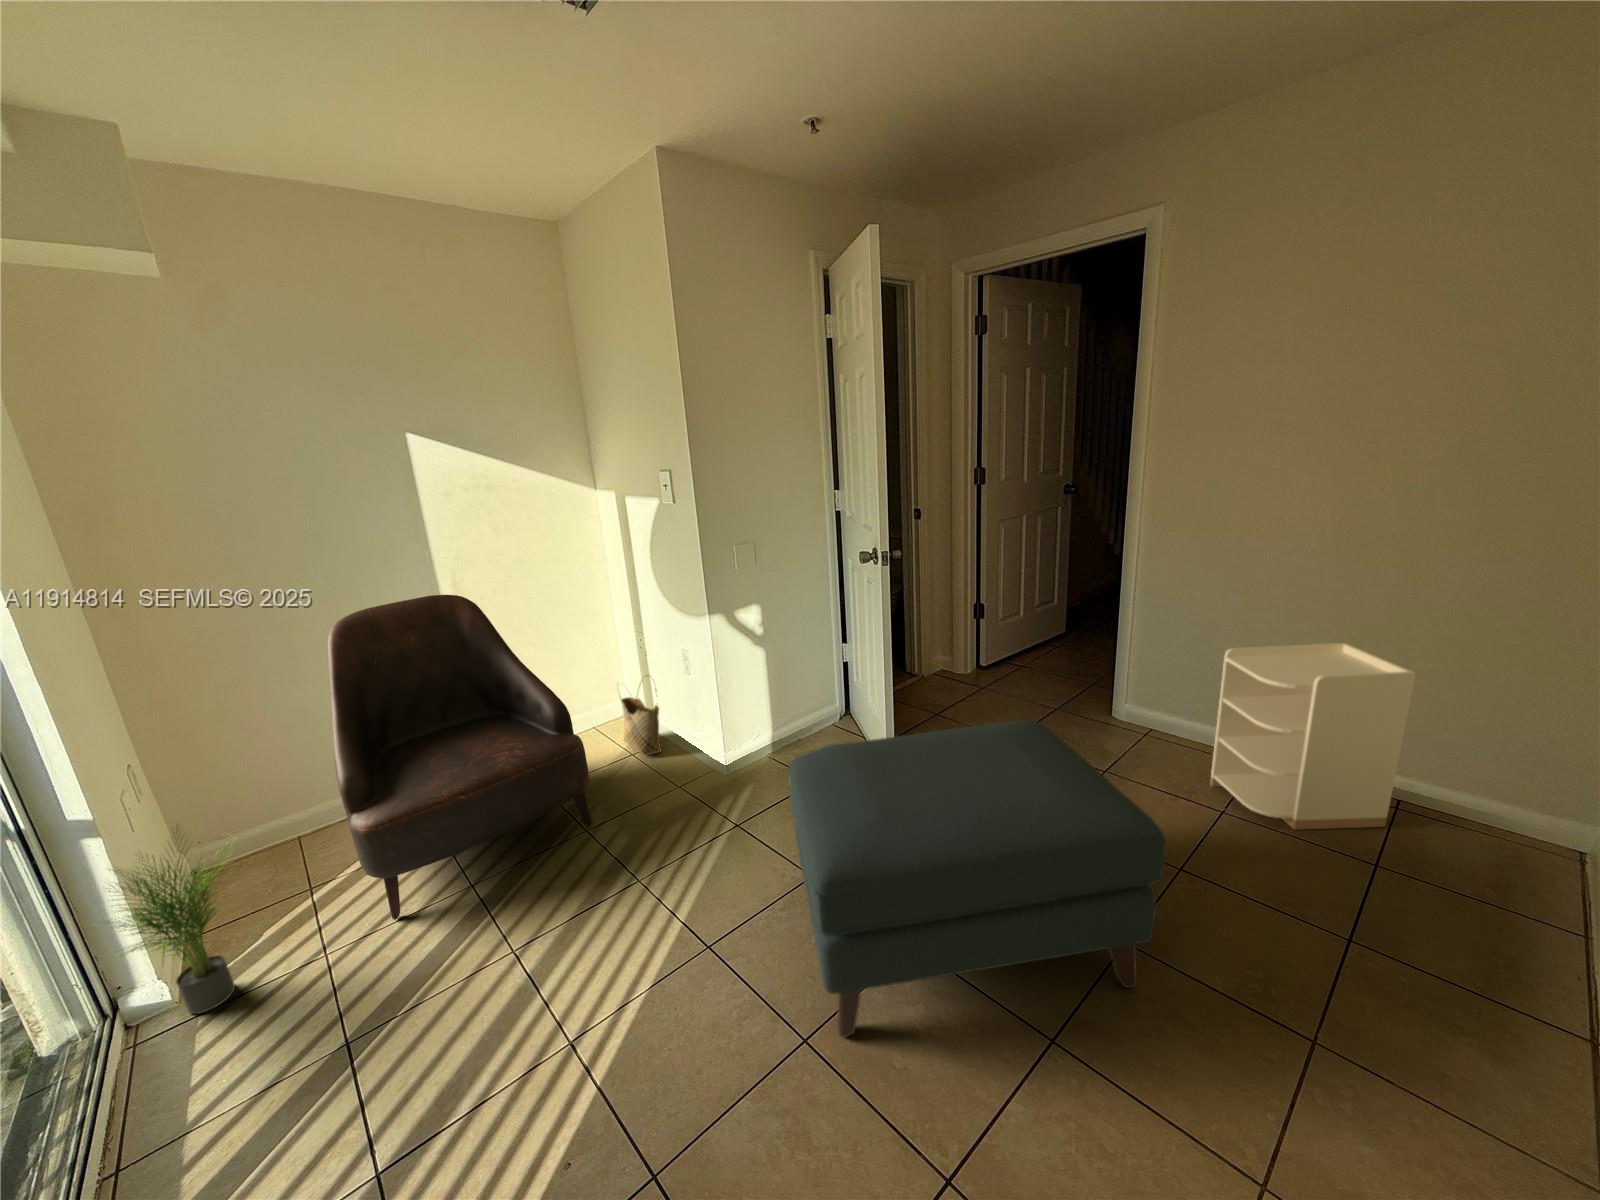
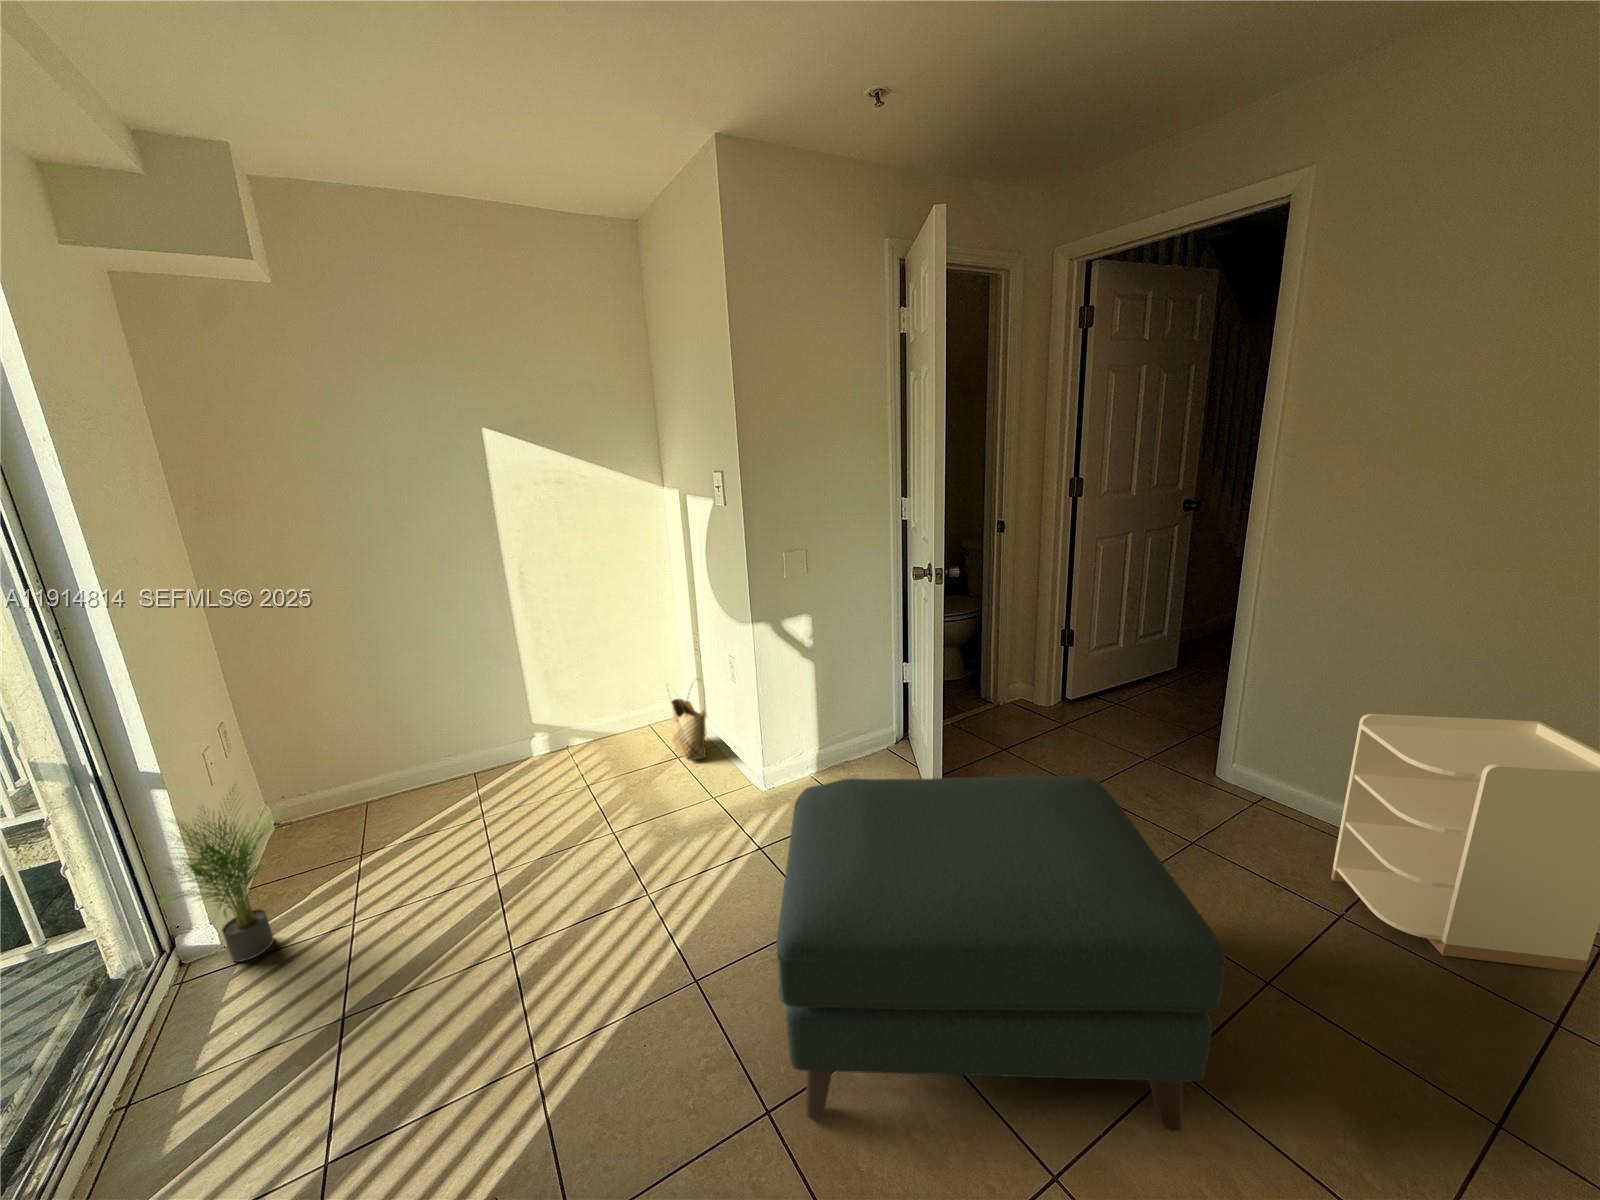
armchair: present [328,595,592,920] -> none [380,585,621,898]

